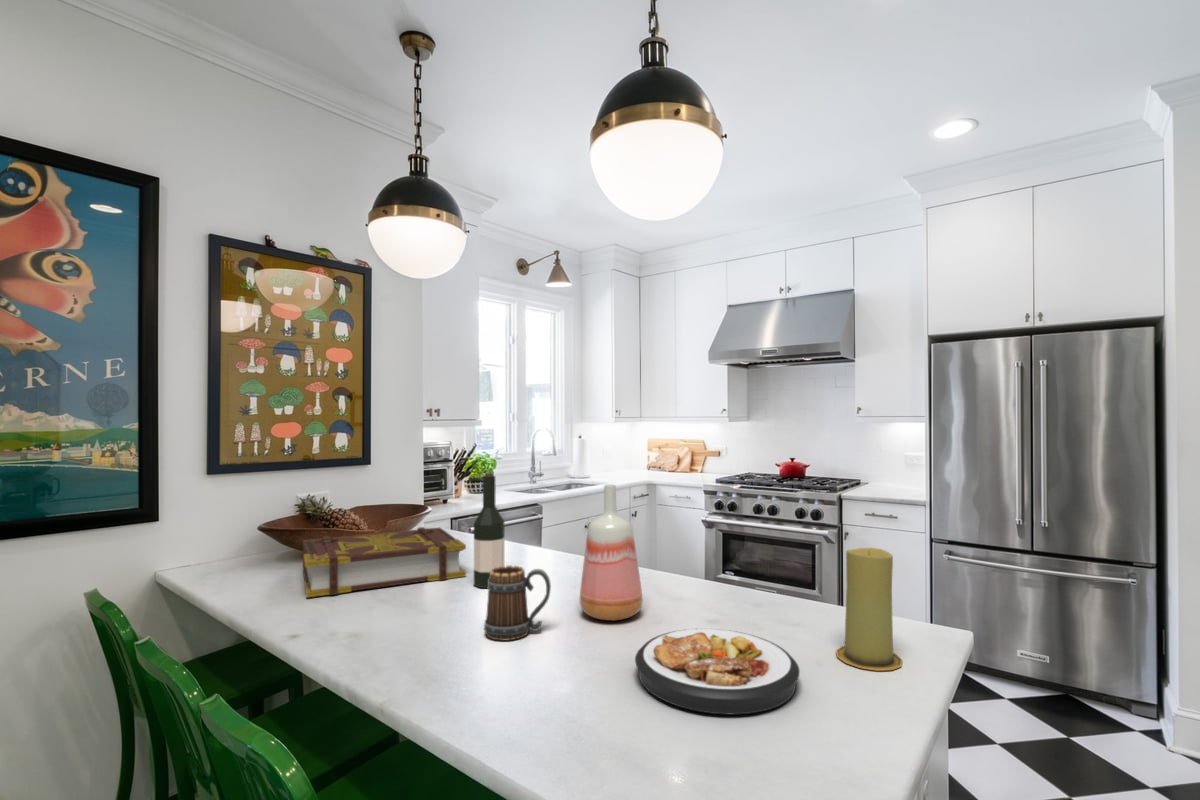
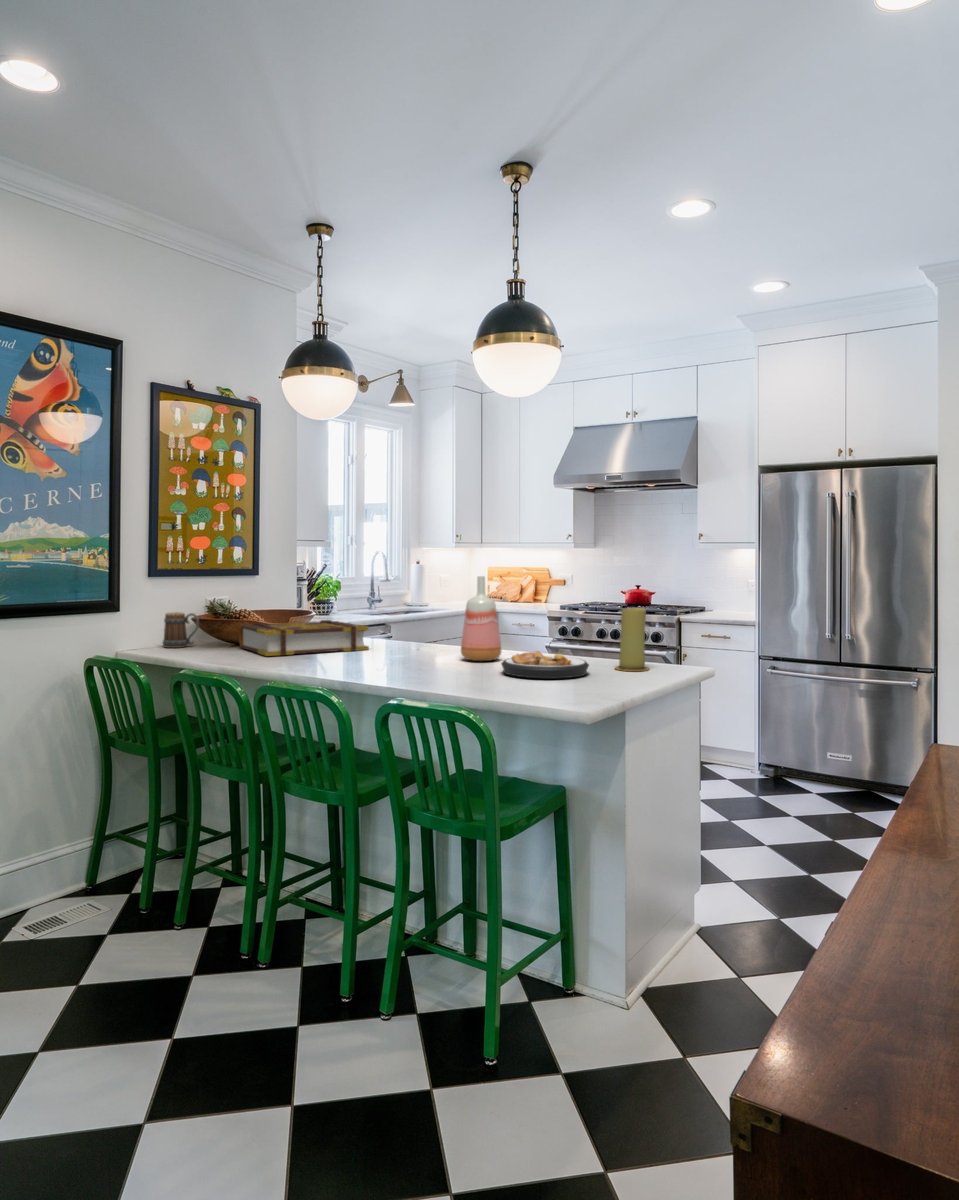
wine bottle: present [474,473,505,588] -> none [379,573,400,653]
mug: present [484,565,551,640] -> present [163,612,199,648]

